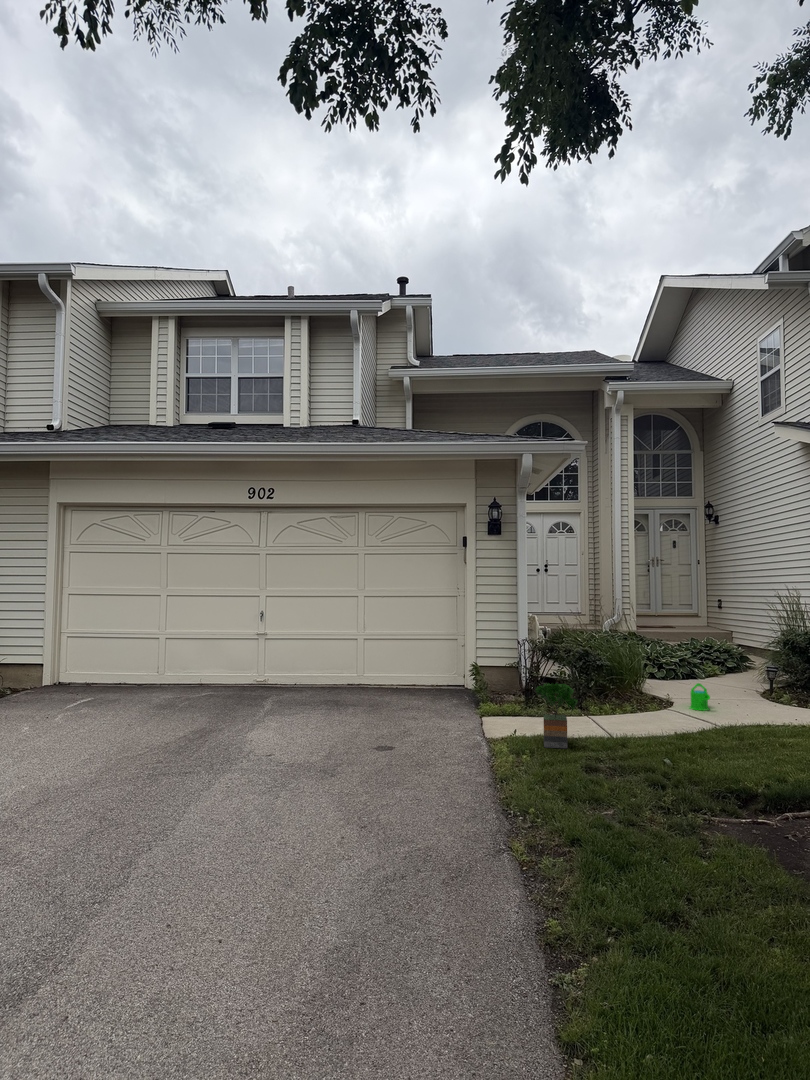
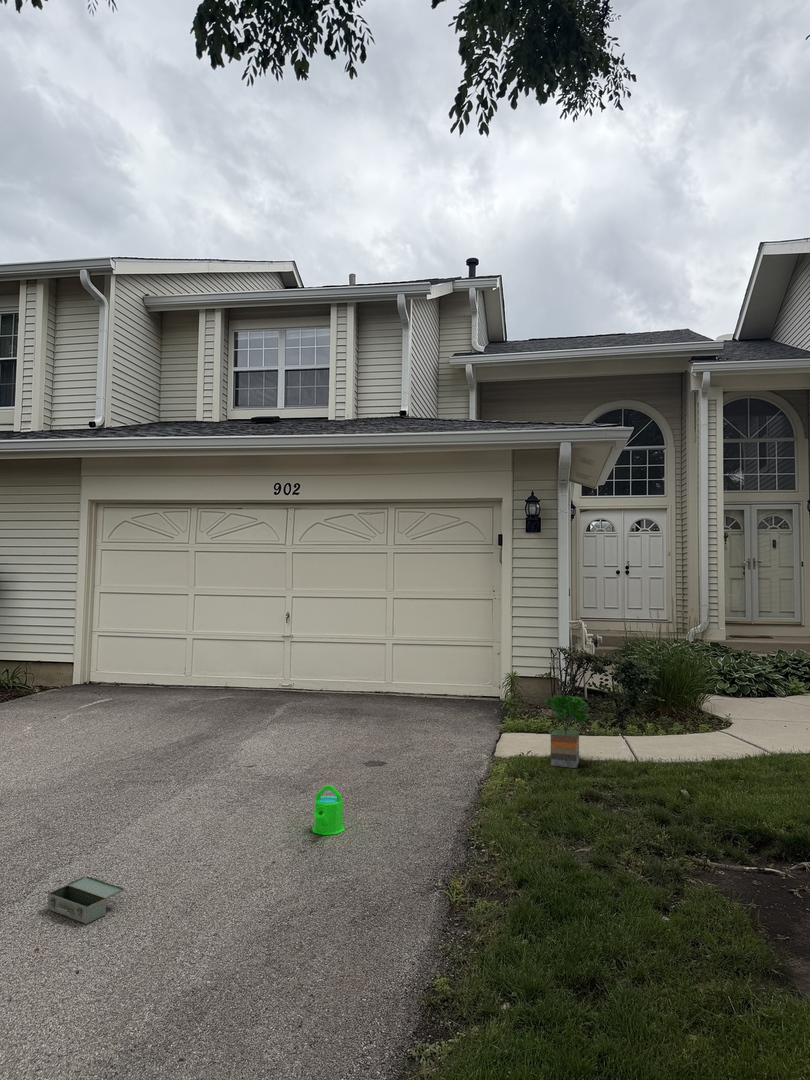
watering can: present [690,683,710,711] -> present [312,785,345,835]
toolbox: none [134,886,211,936] -> present [48,876,124,924]

